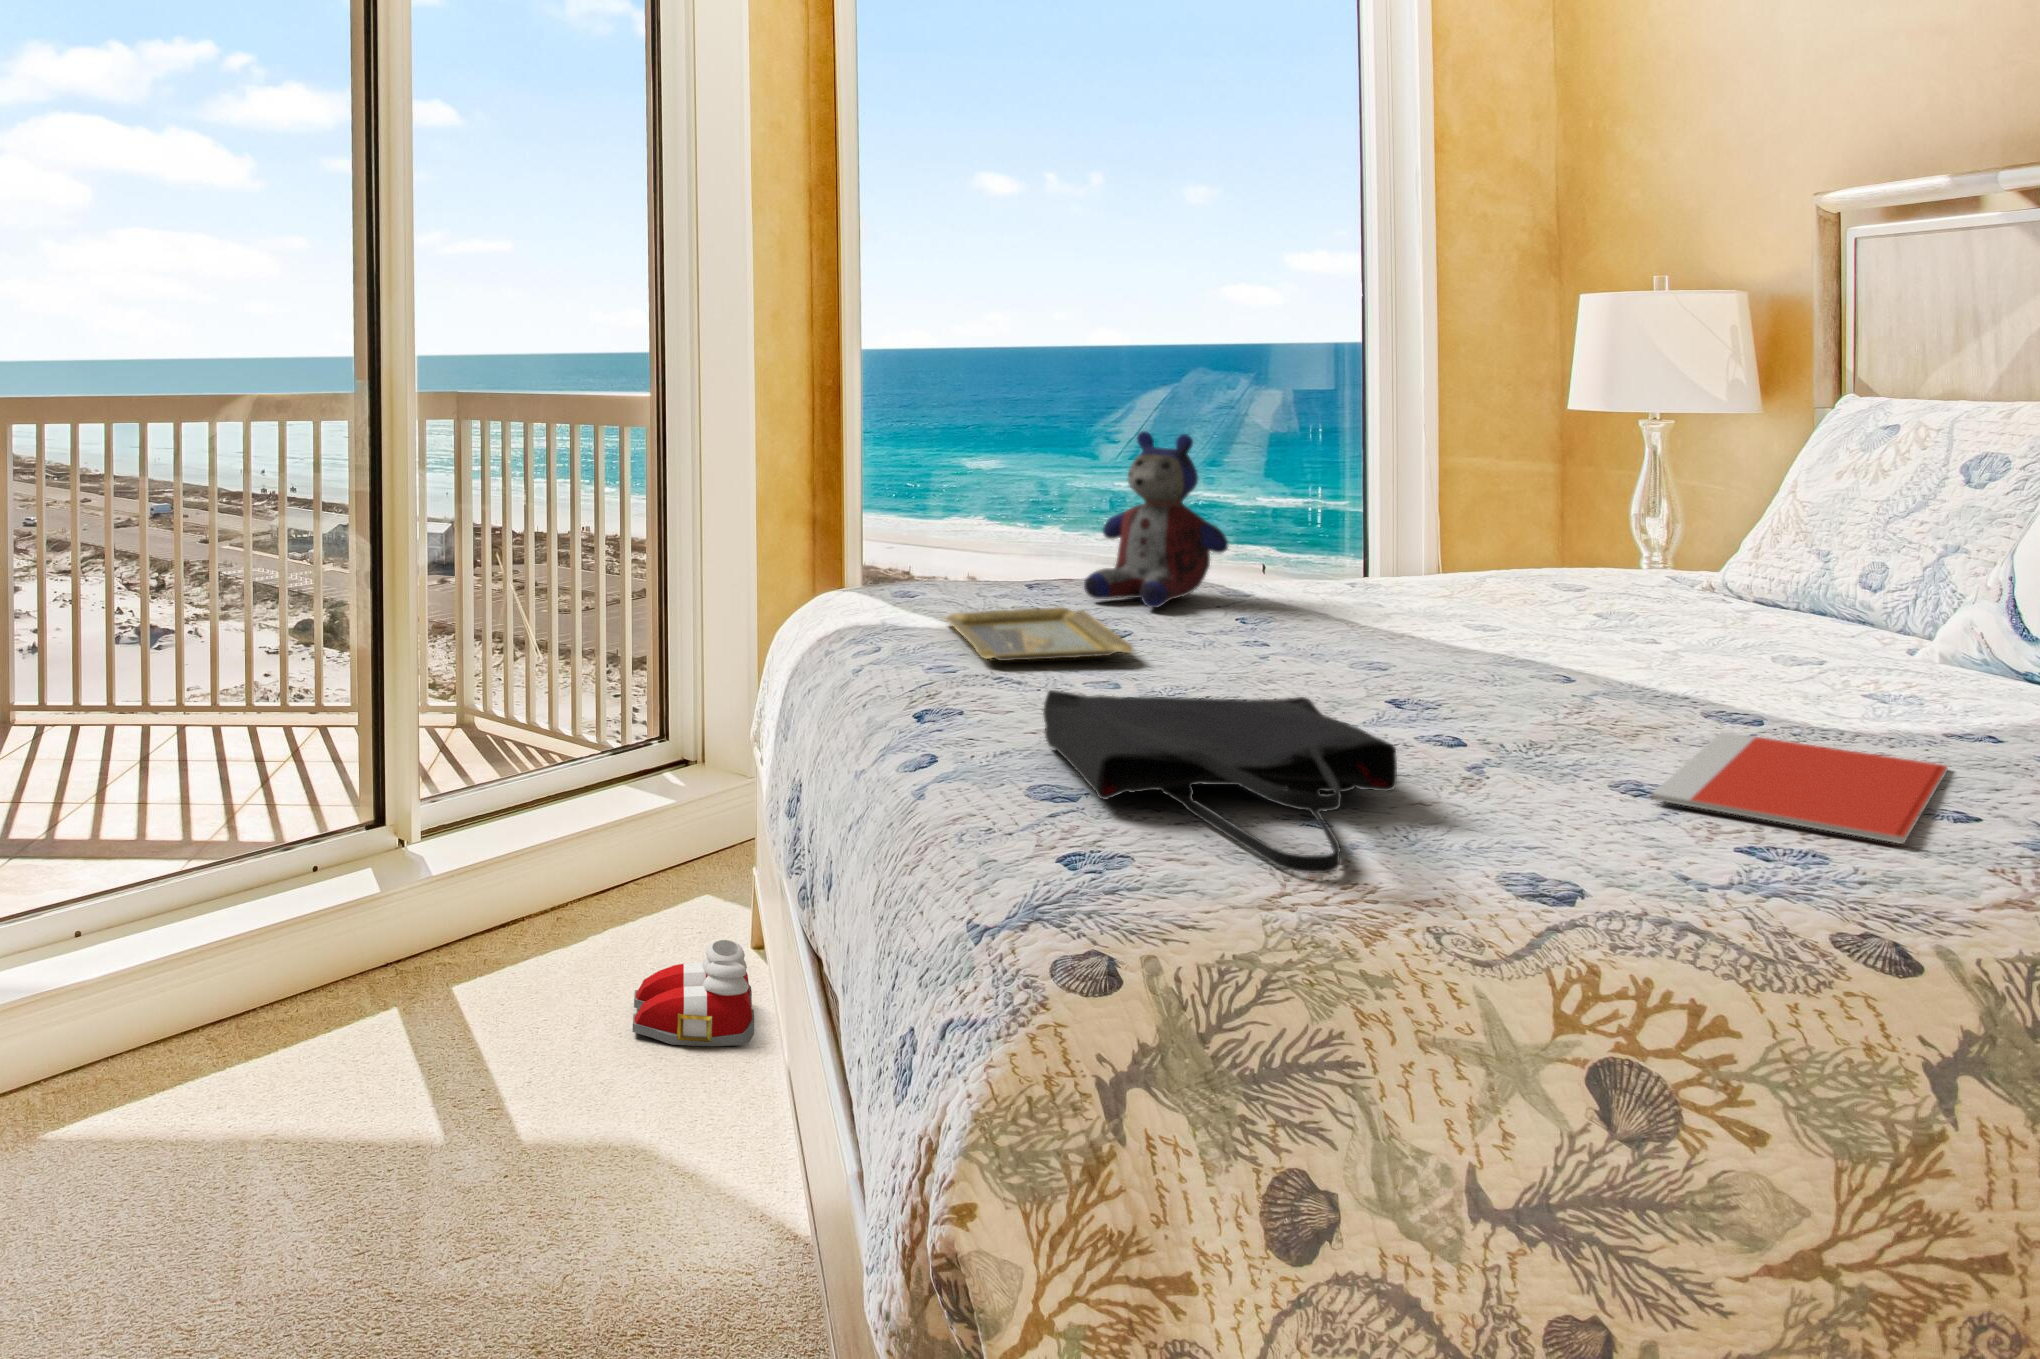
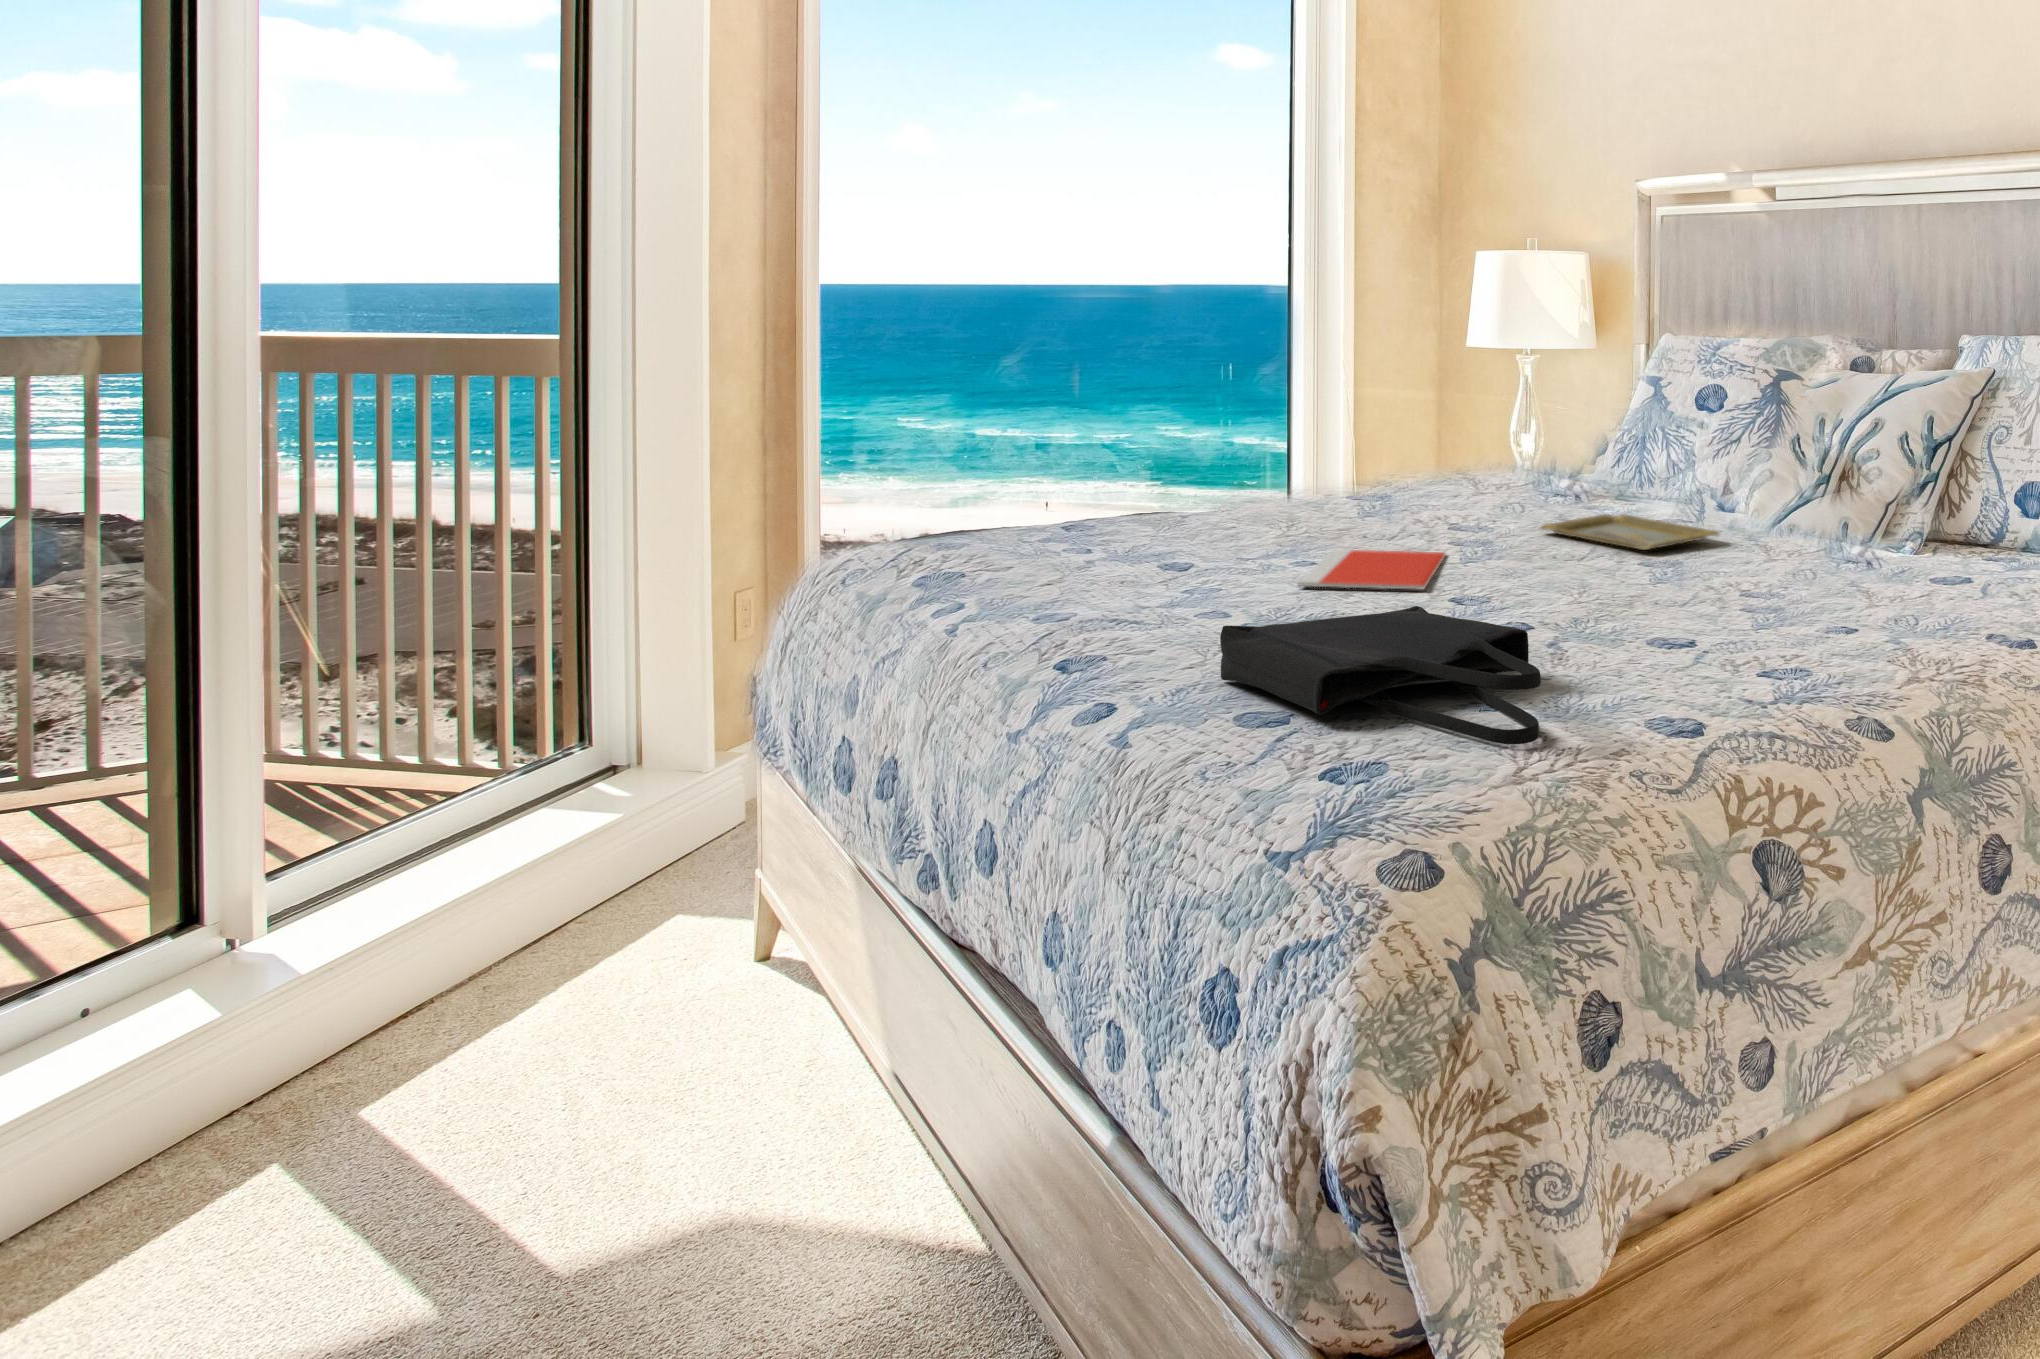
stuffed bear: present [1084,431,1228,608] -> none [1128,397,1251,555]
tray: present [944,607,1133,661] -> present [1541,514,1719,550]
notebook: present [1651,732,1948,844] -> present [1298,550,1446,590]
slippers: present [633,940,754,1046] -> none [621,960,782,1091]

